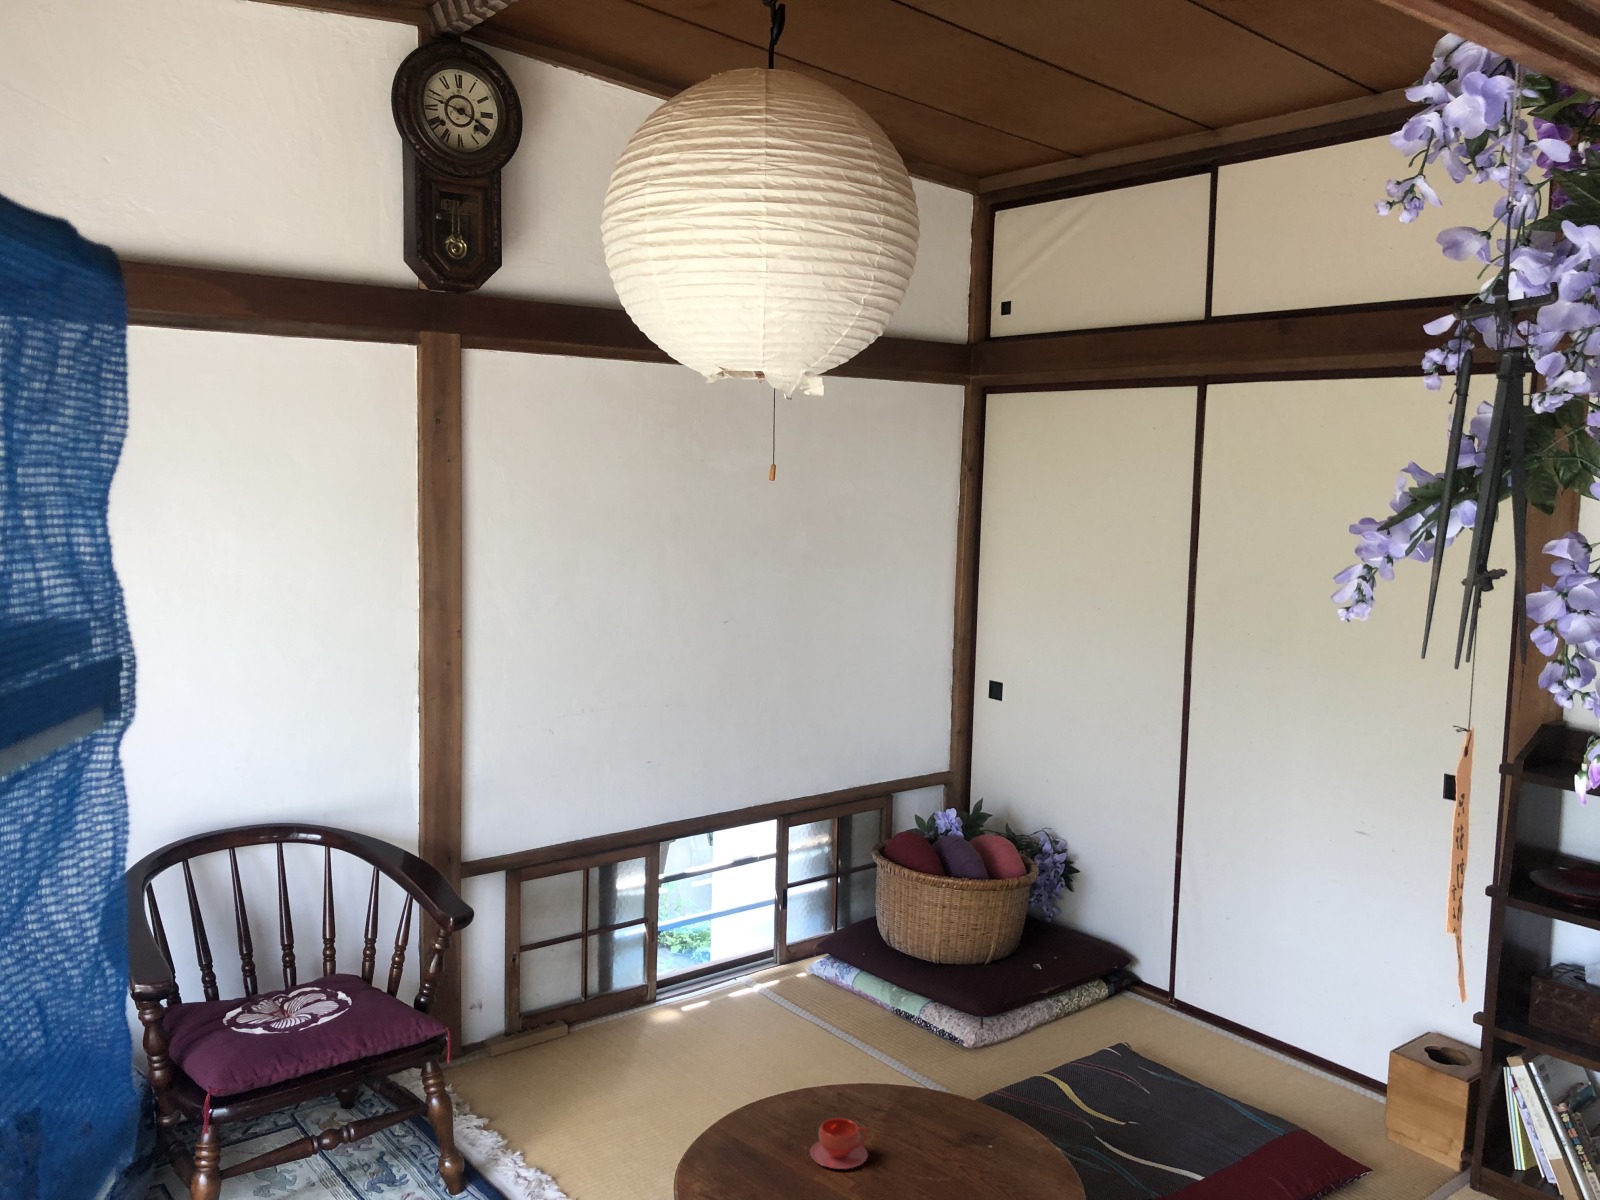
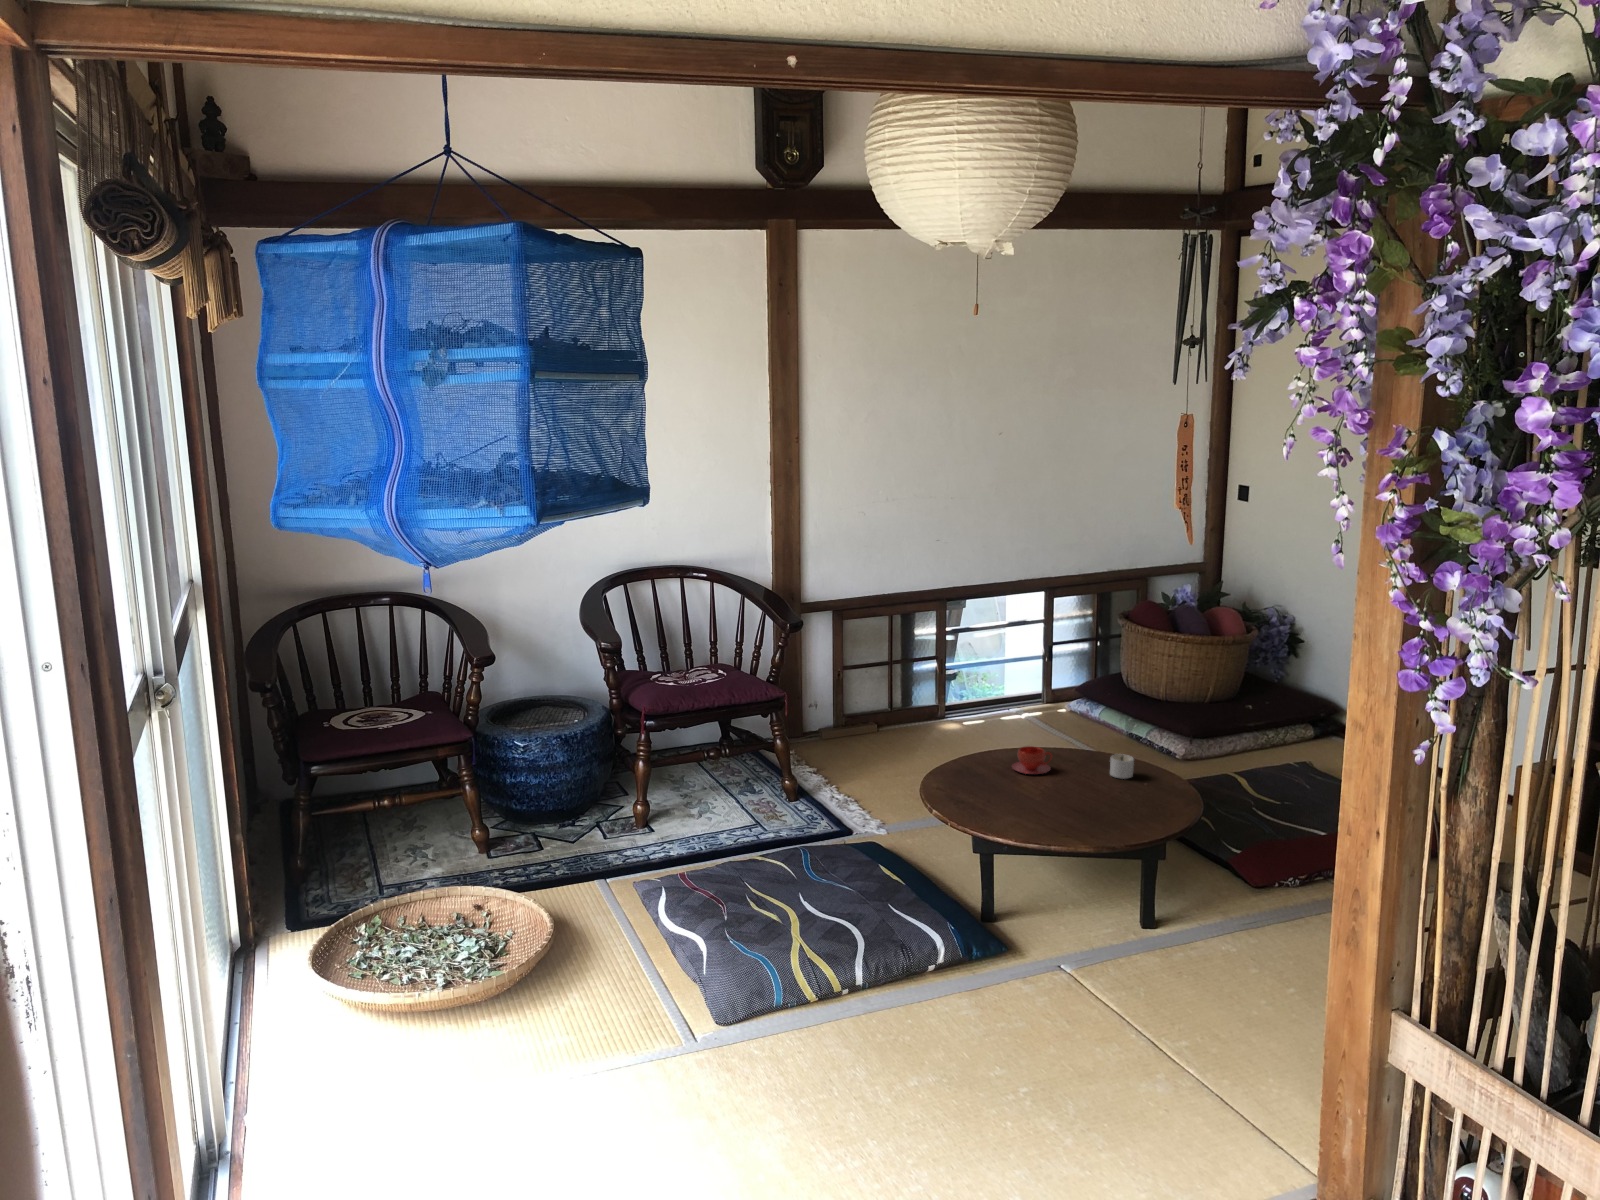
candle: none [953,1121,996,1168] -> present [1110,754,1134,779]

